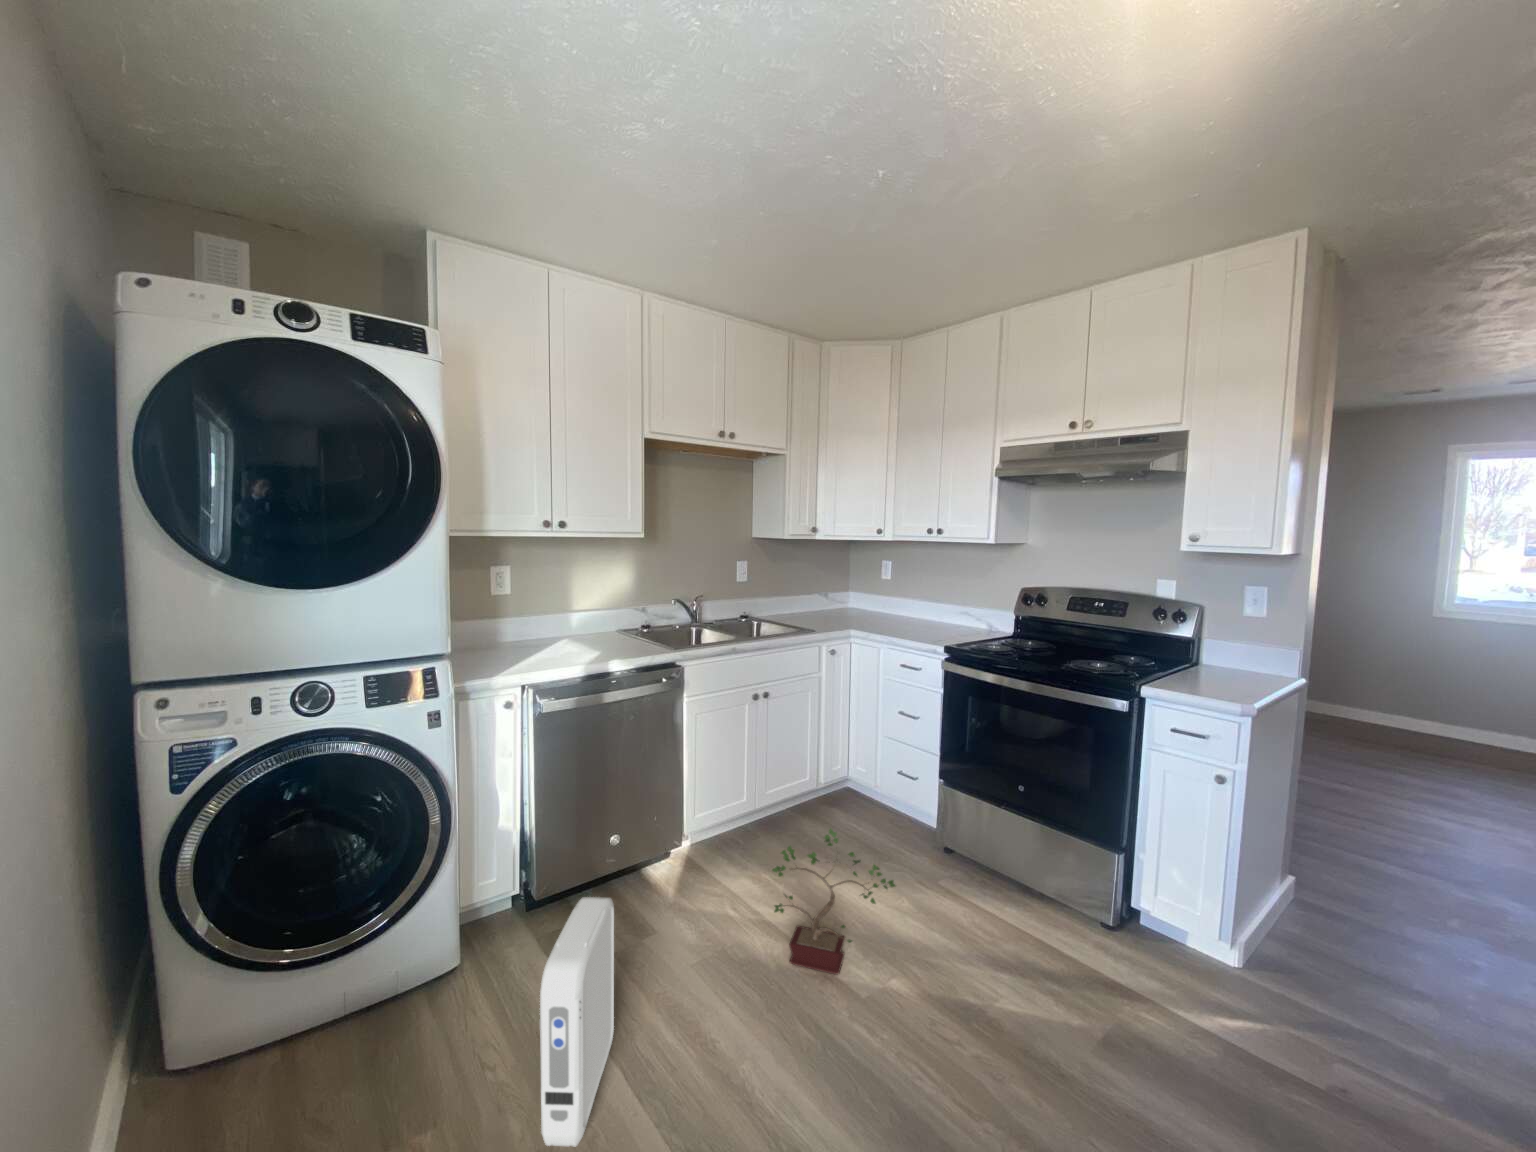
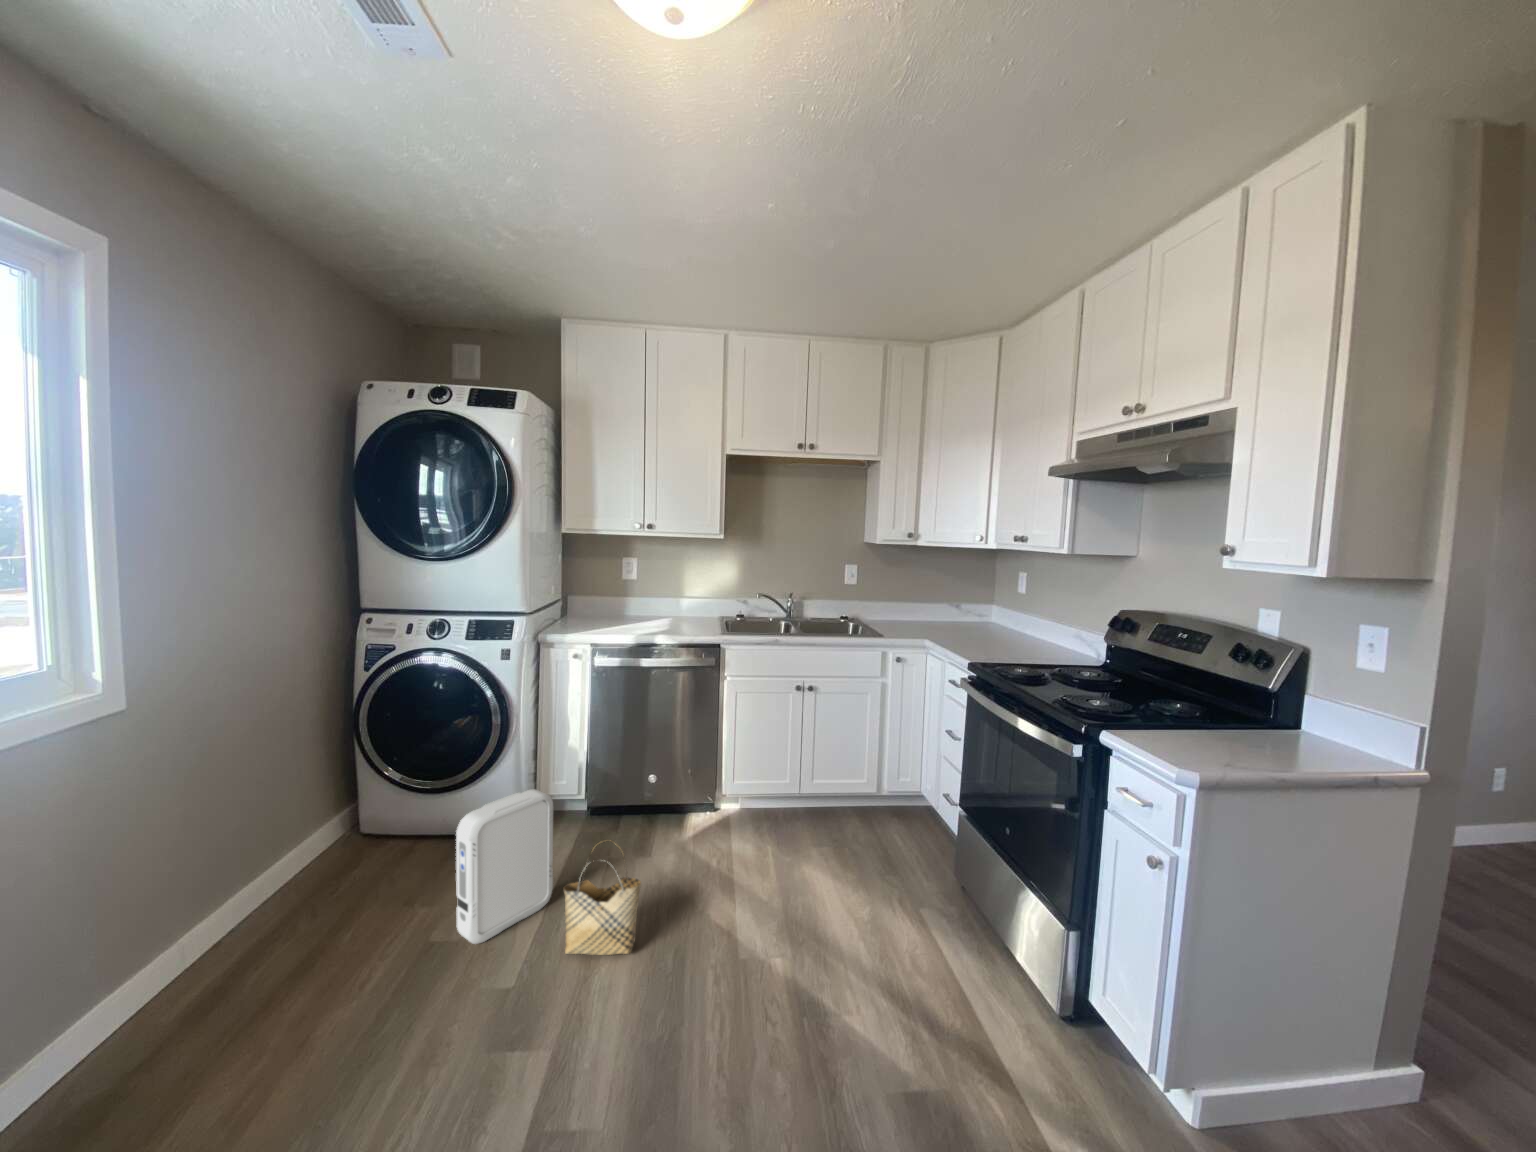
potted plant: present [773,829,895,975] -> none [702,800,776,932]
woven basket: none [691,924,775,1090] -> present [563,840,641,955]

